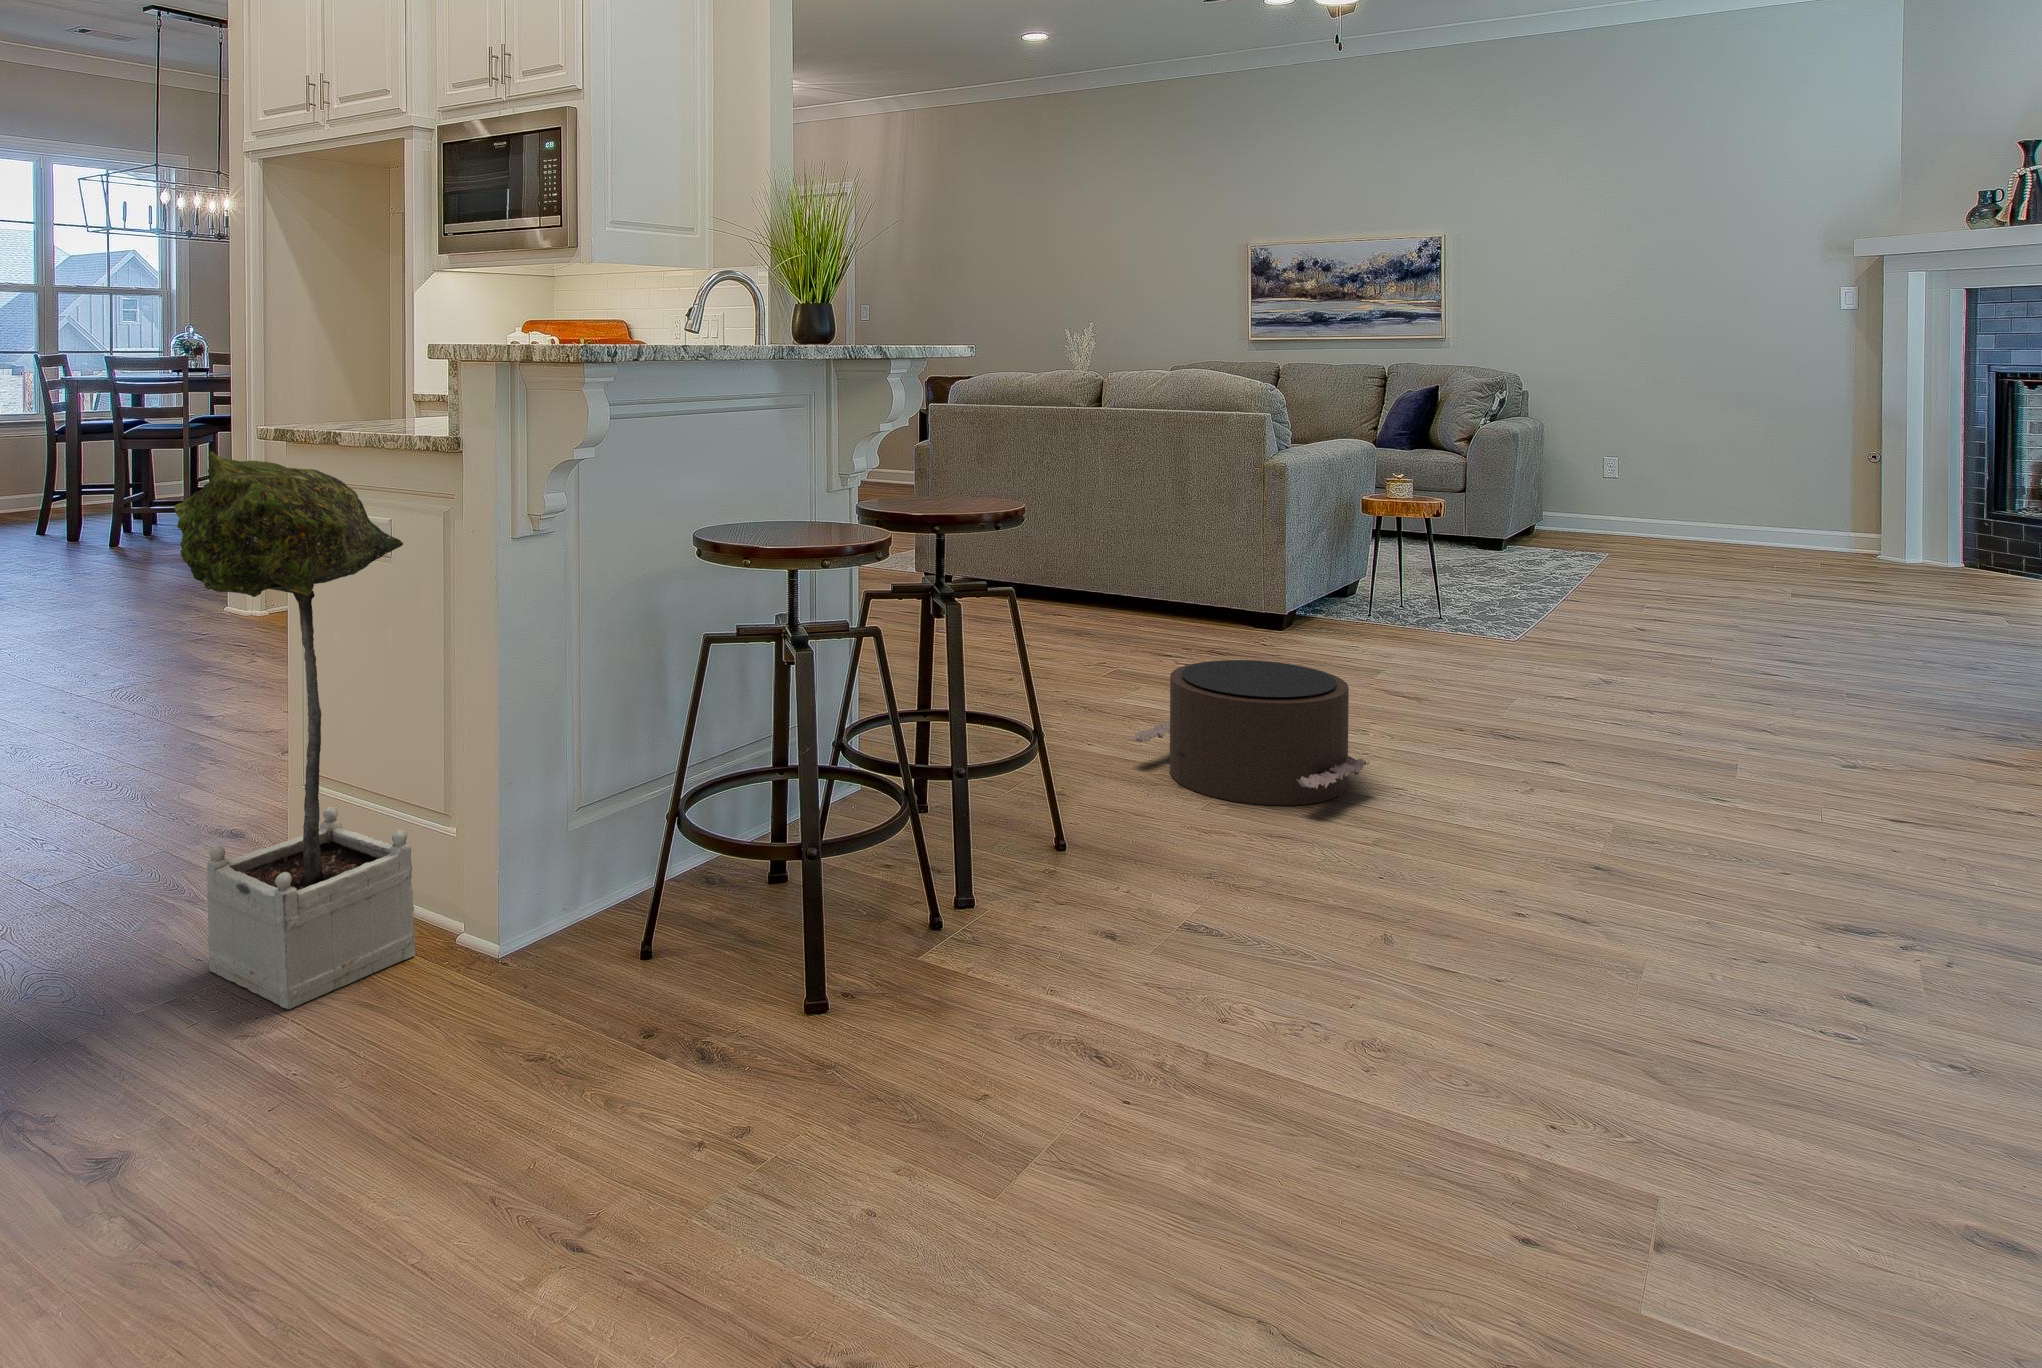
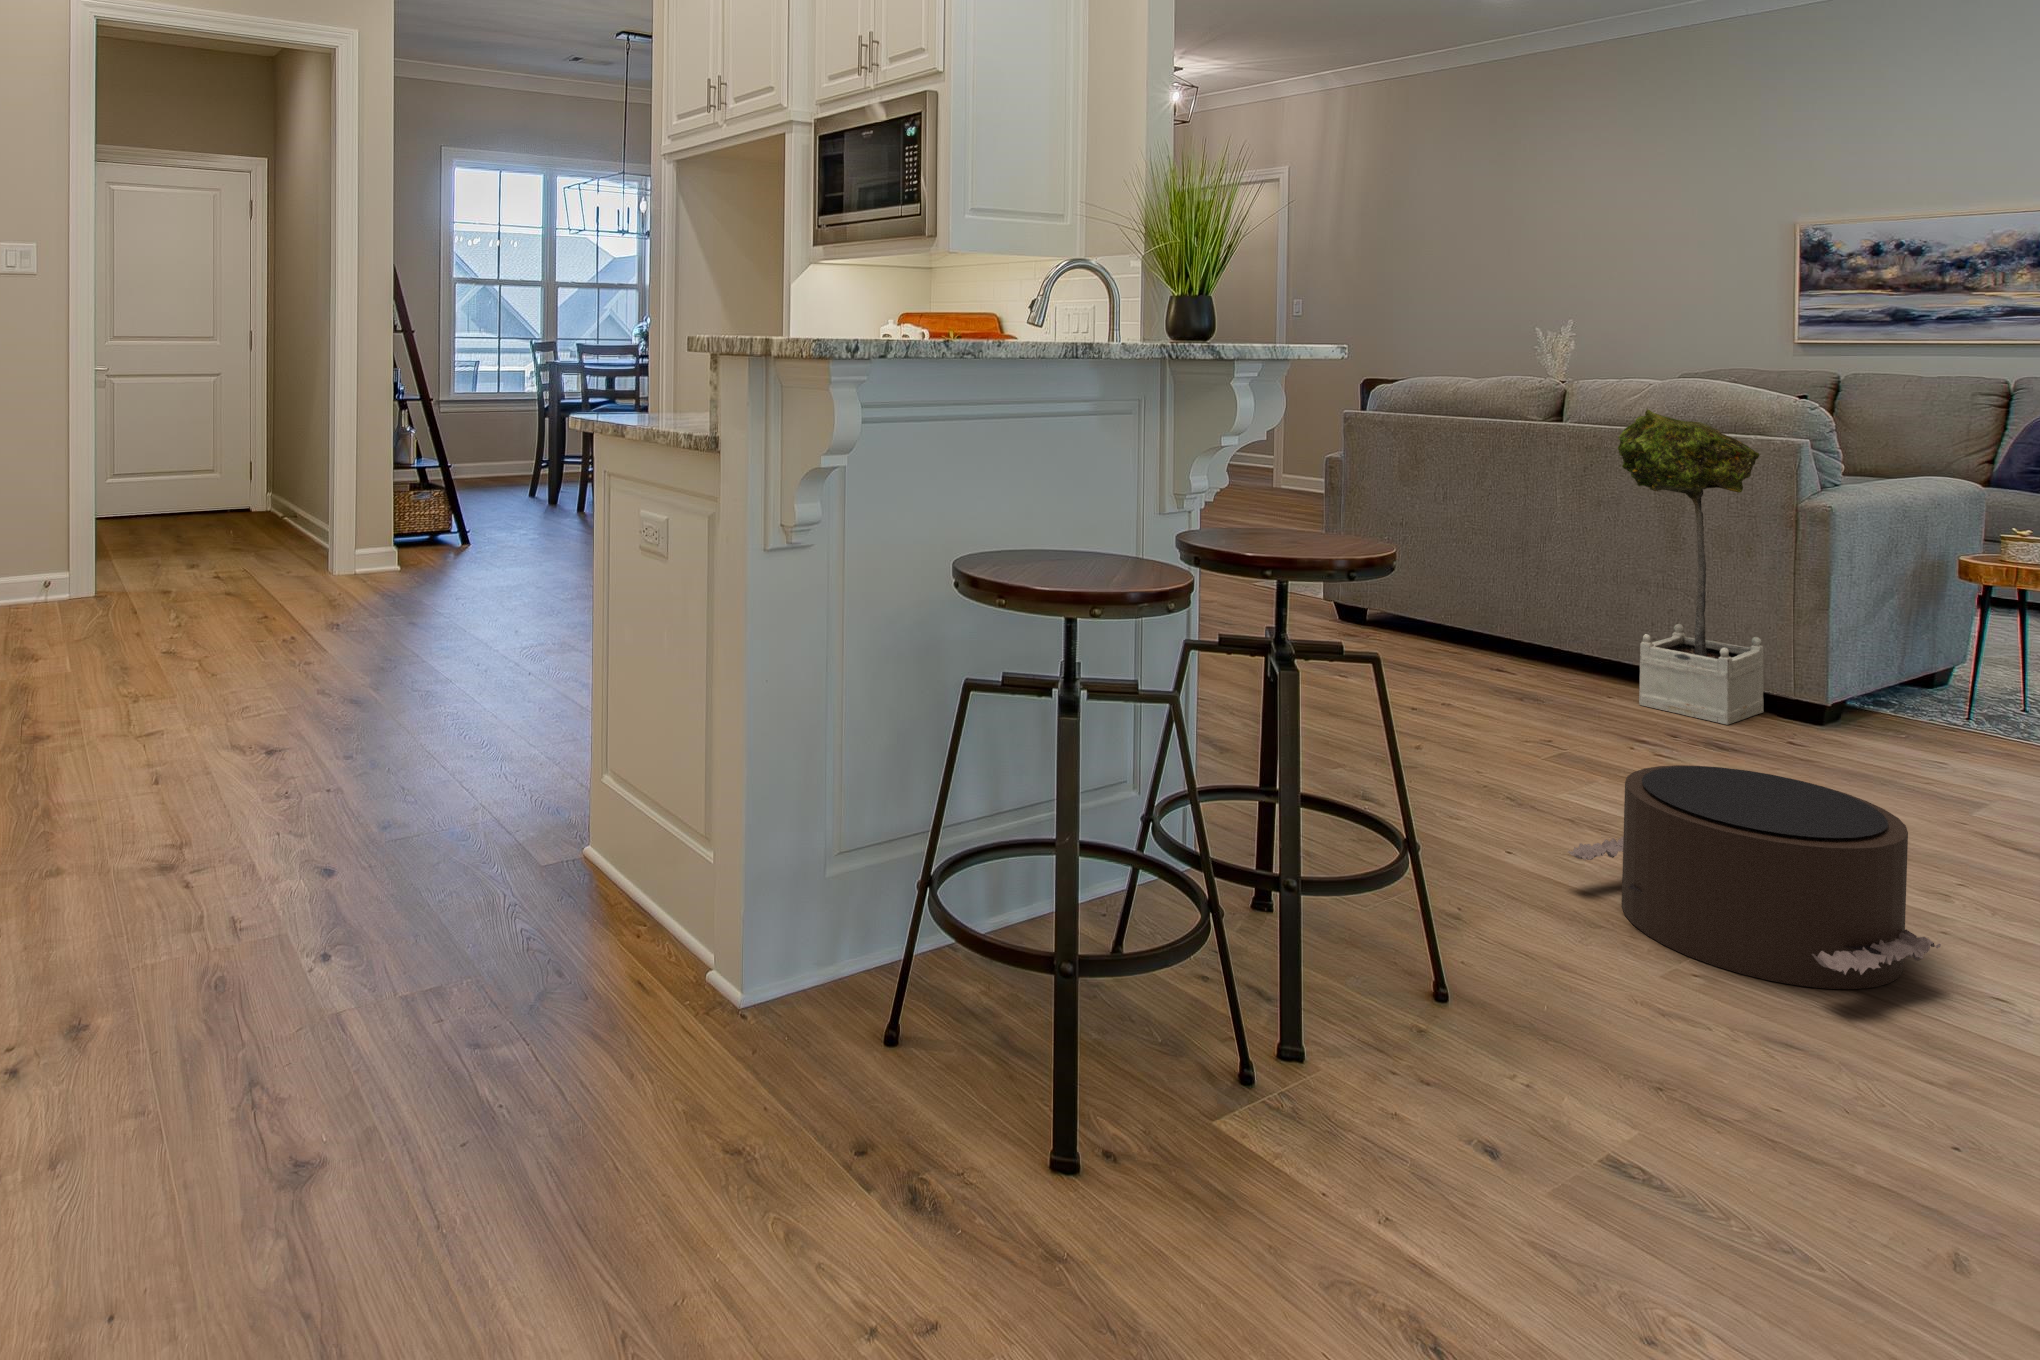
potted tree: present [174,452,416,1010] -> present [1618,409,1764,725]

